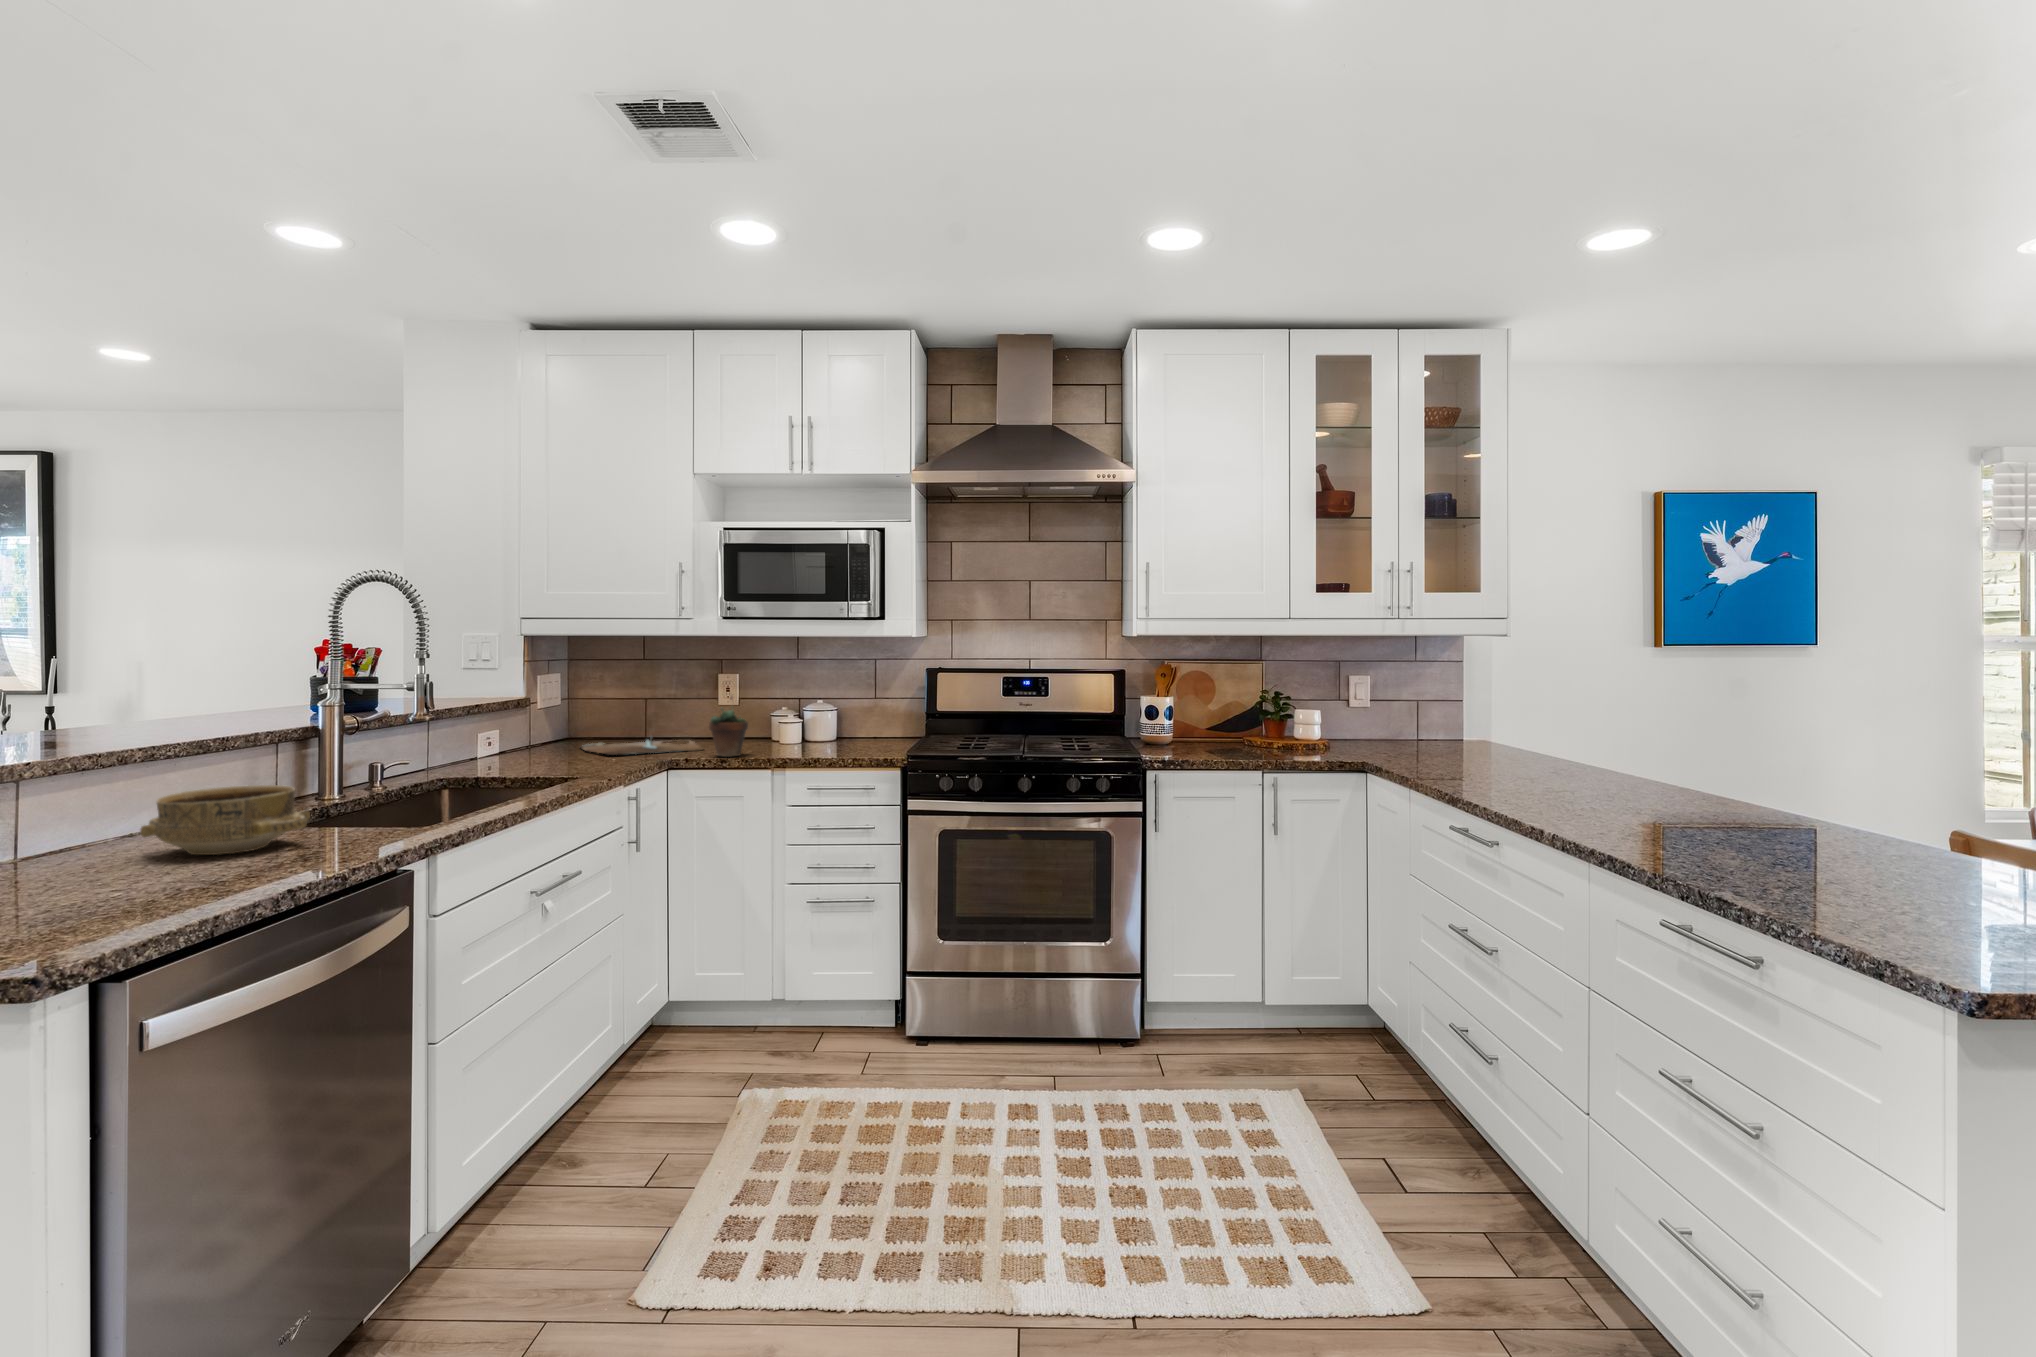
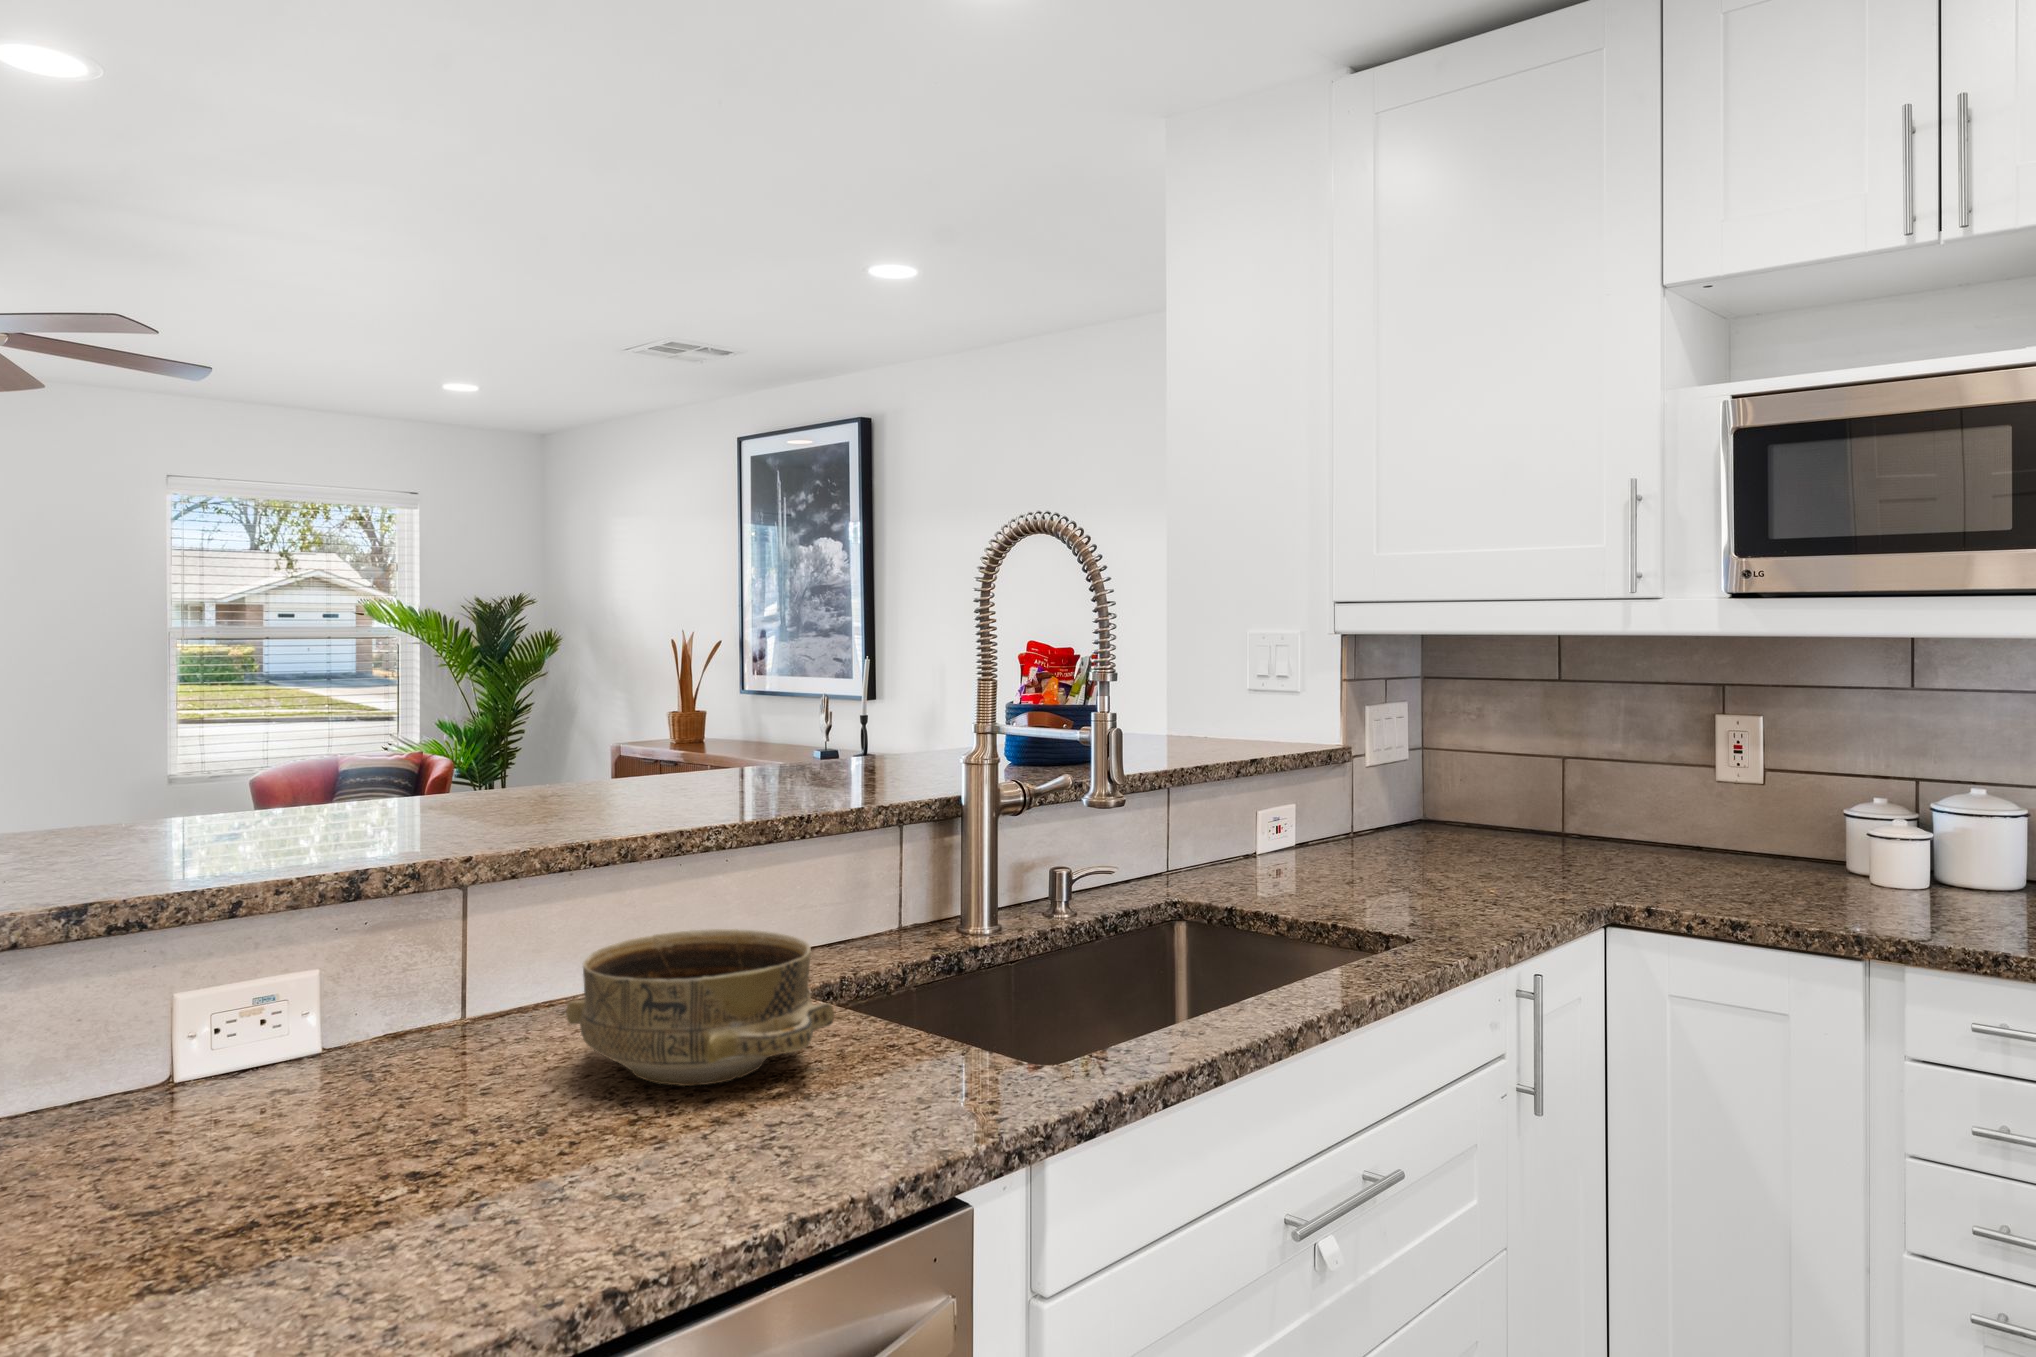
succulent plant: present [709,696,748,757] -> none [1701,763,1797,908]
cutting board: present [581,737,703,755] -> none [1433,836,1684,879]

